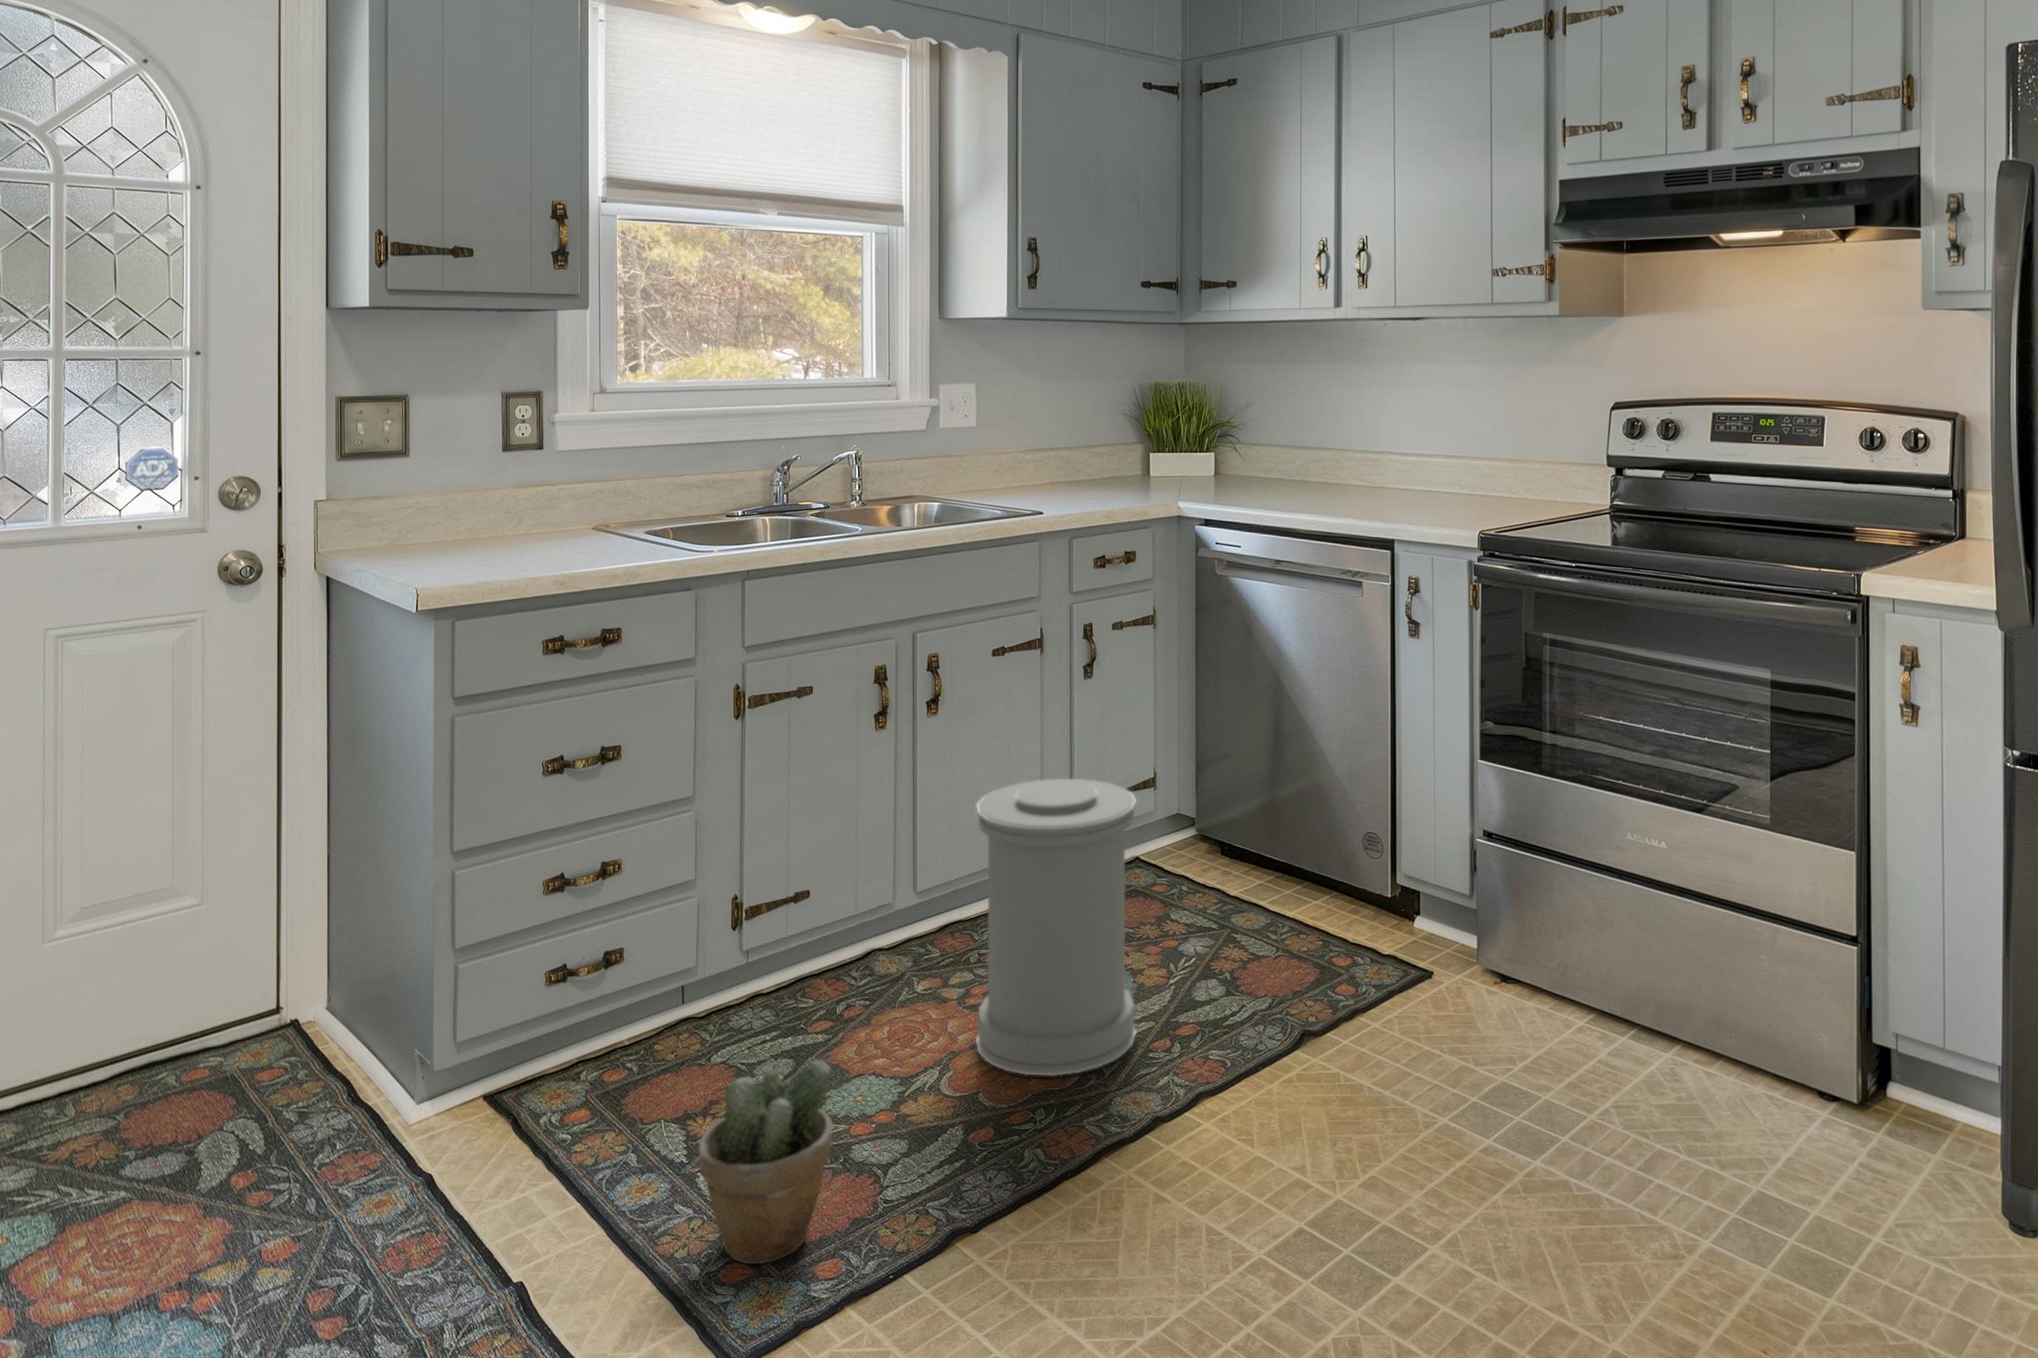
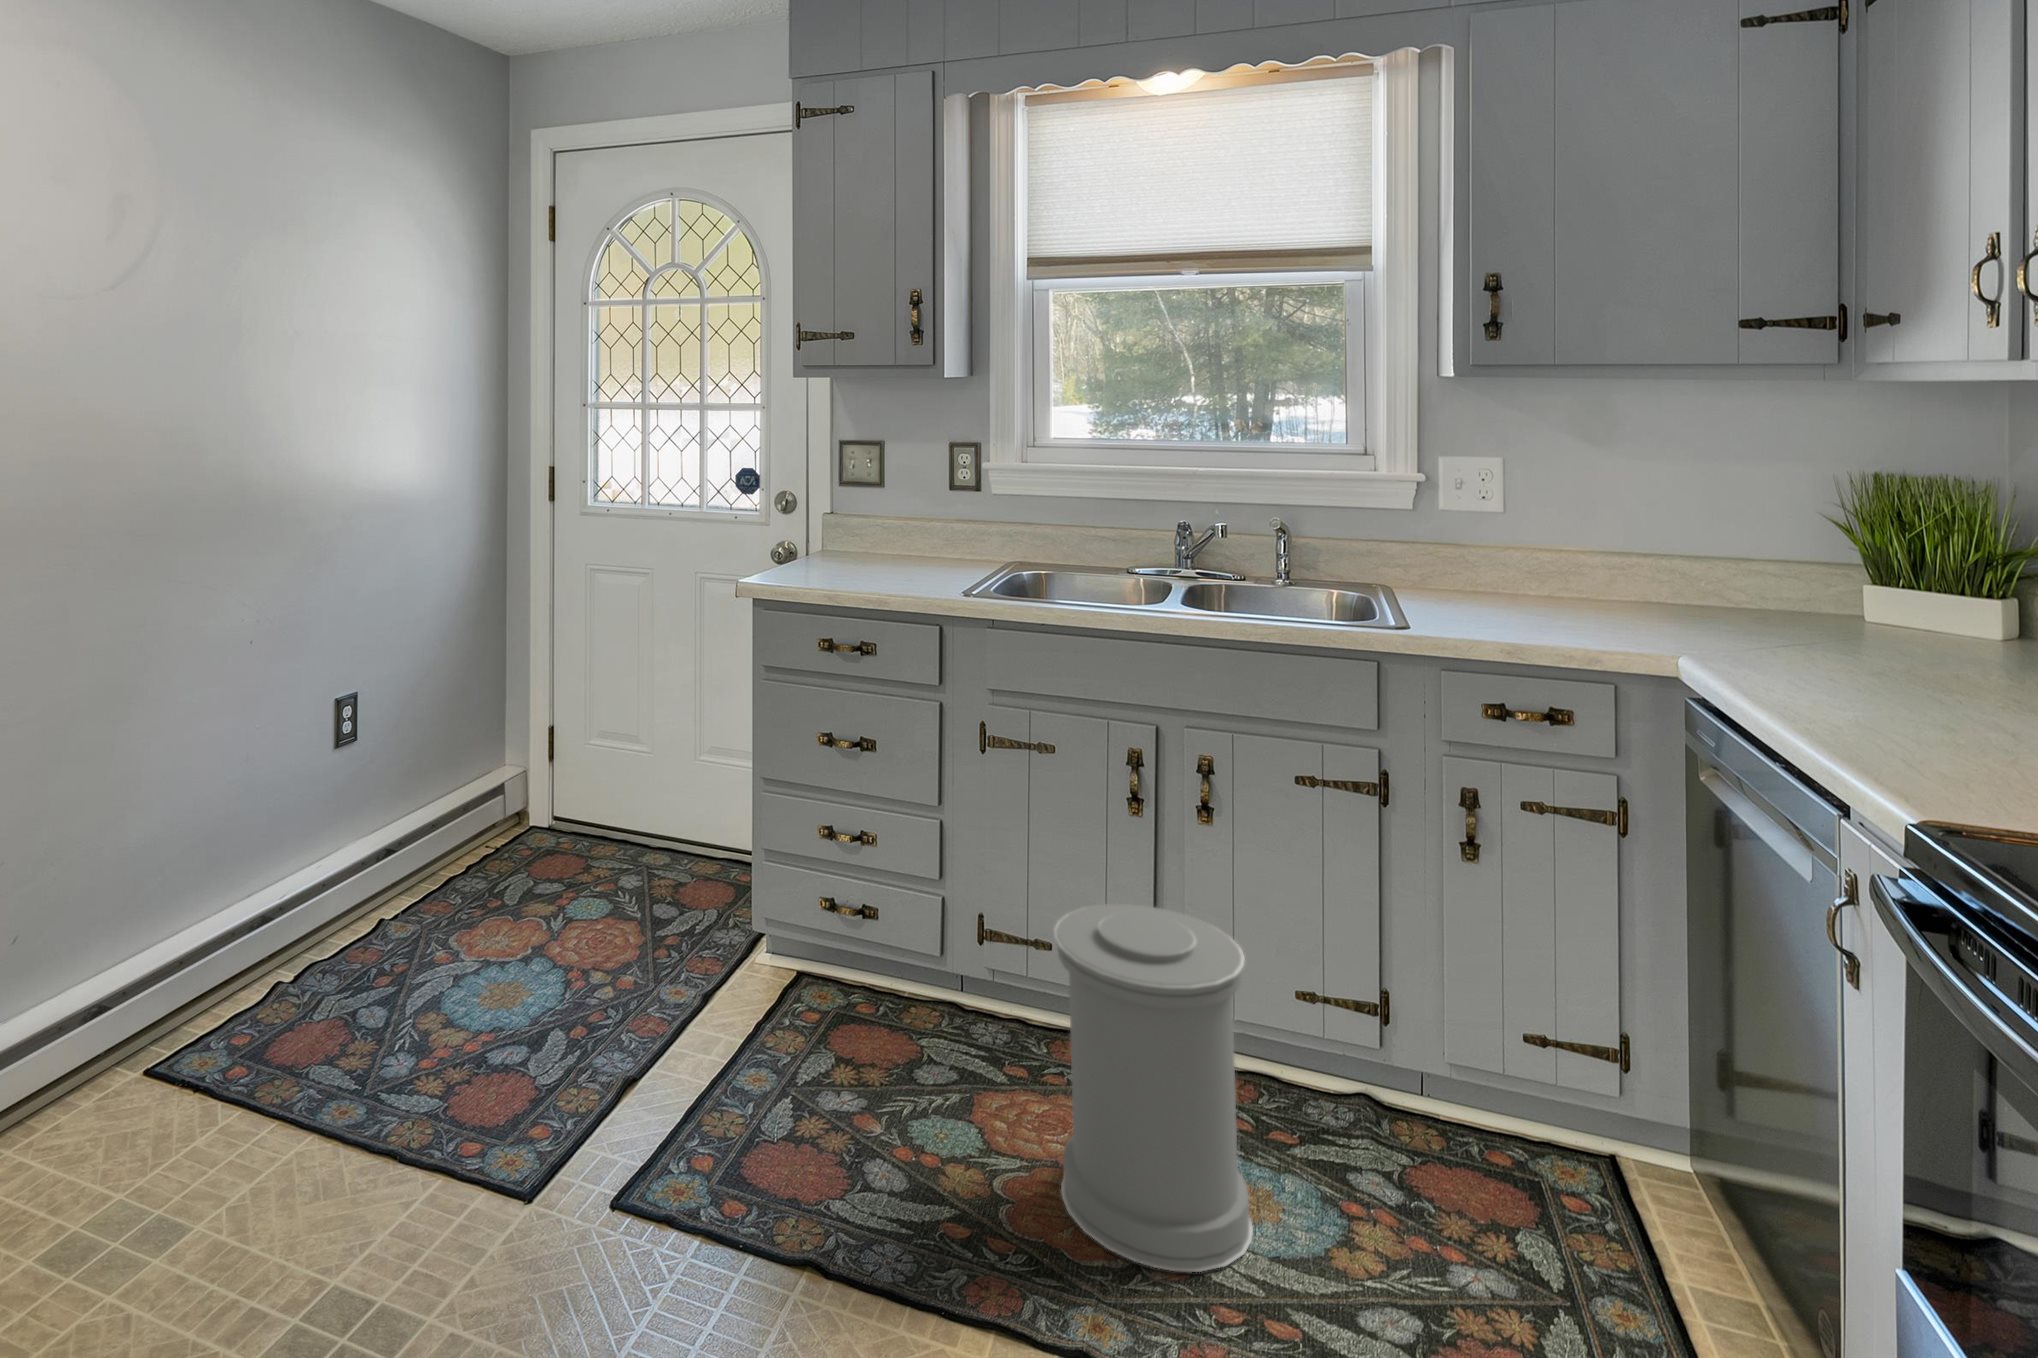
potted plant: present [699,1060,833,1264] -> none [688,1021,792,1188]

